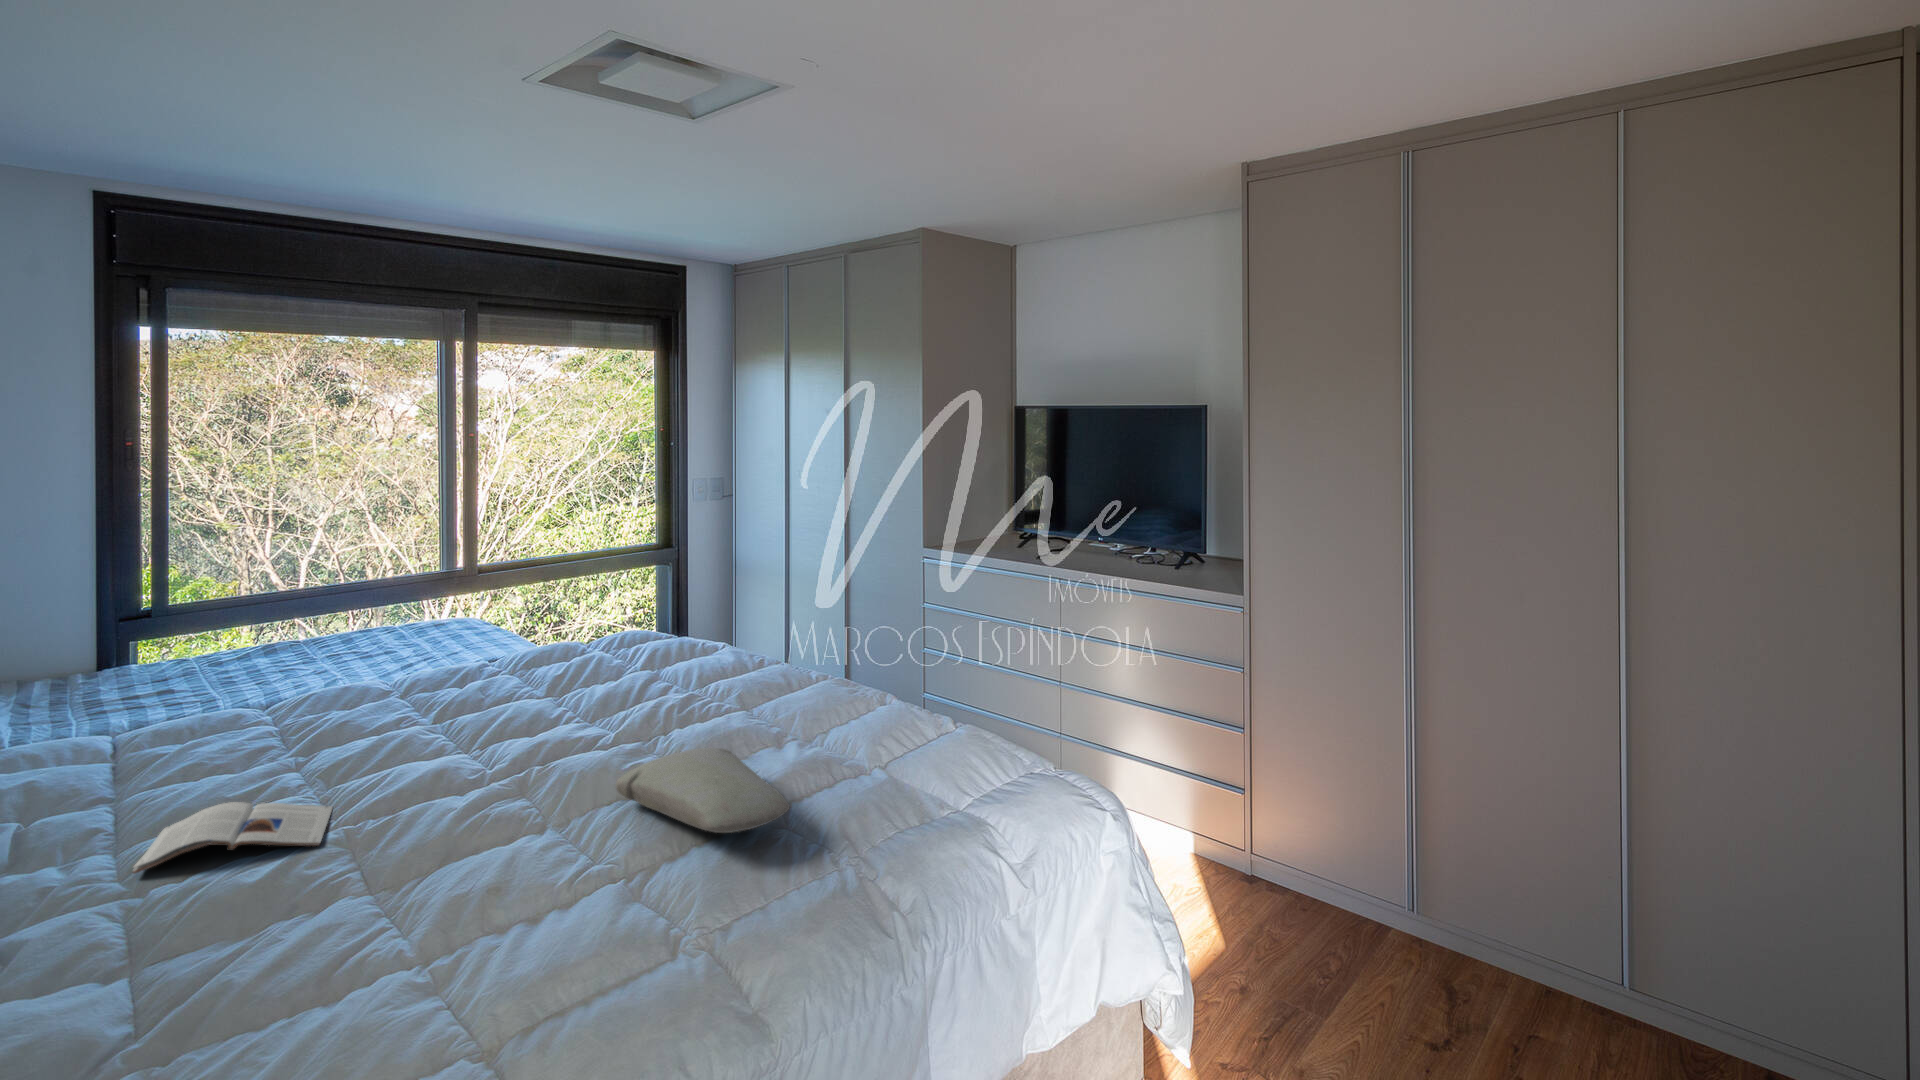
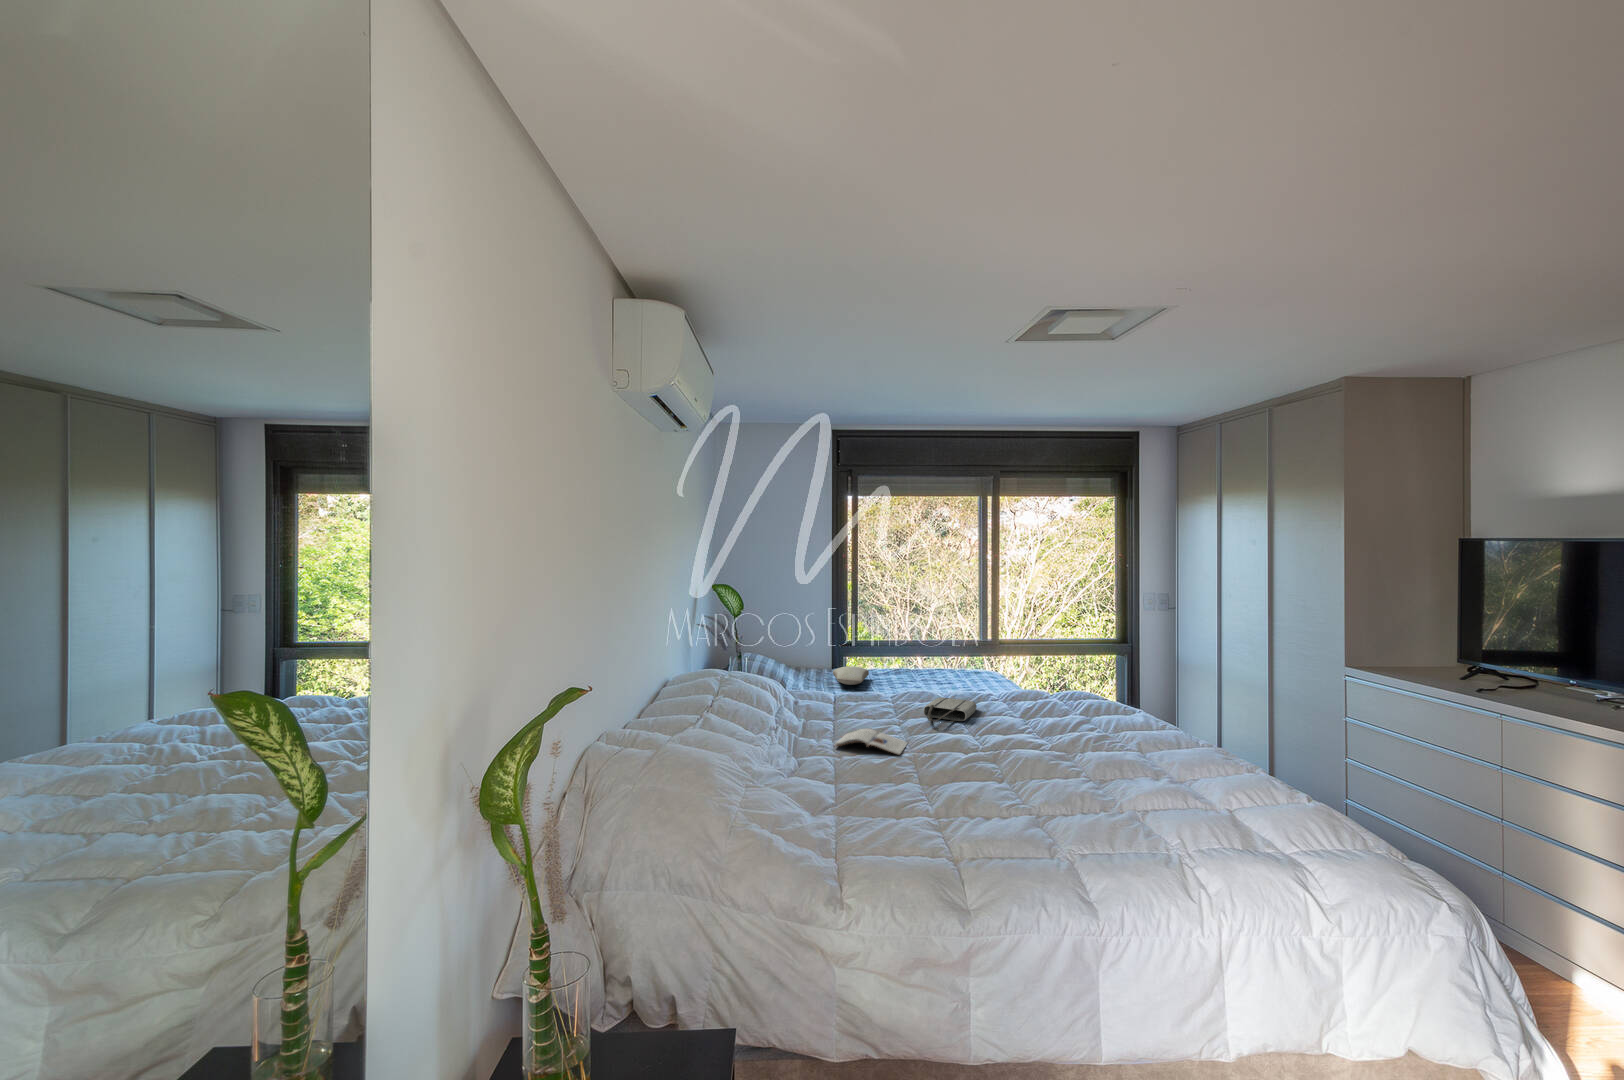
tote bag: none [352,686,459,746] -> present [923,698,977,723]
pillow: present [616,748,790,833] -> present [833,666,869,685]

